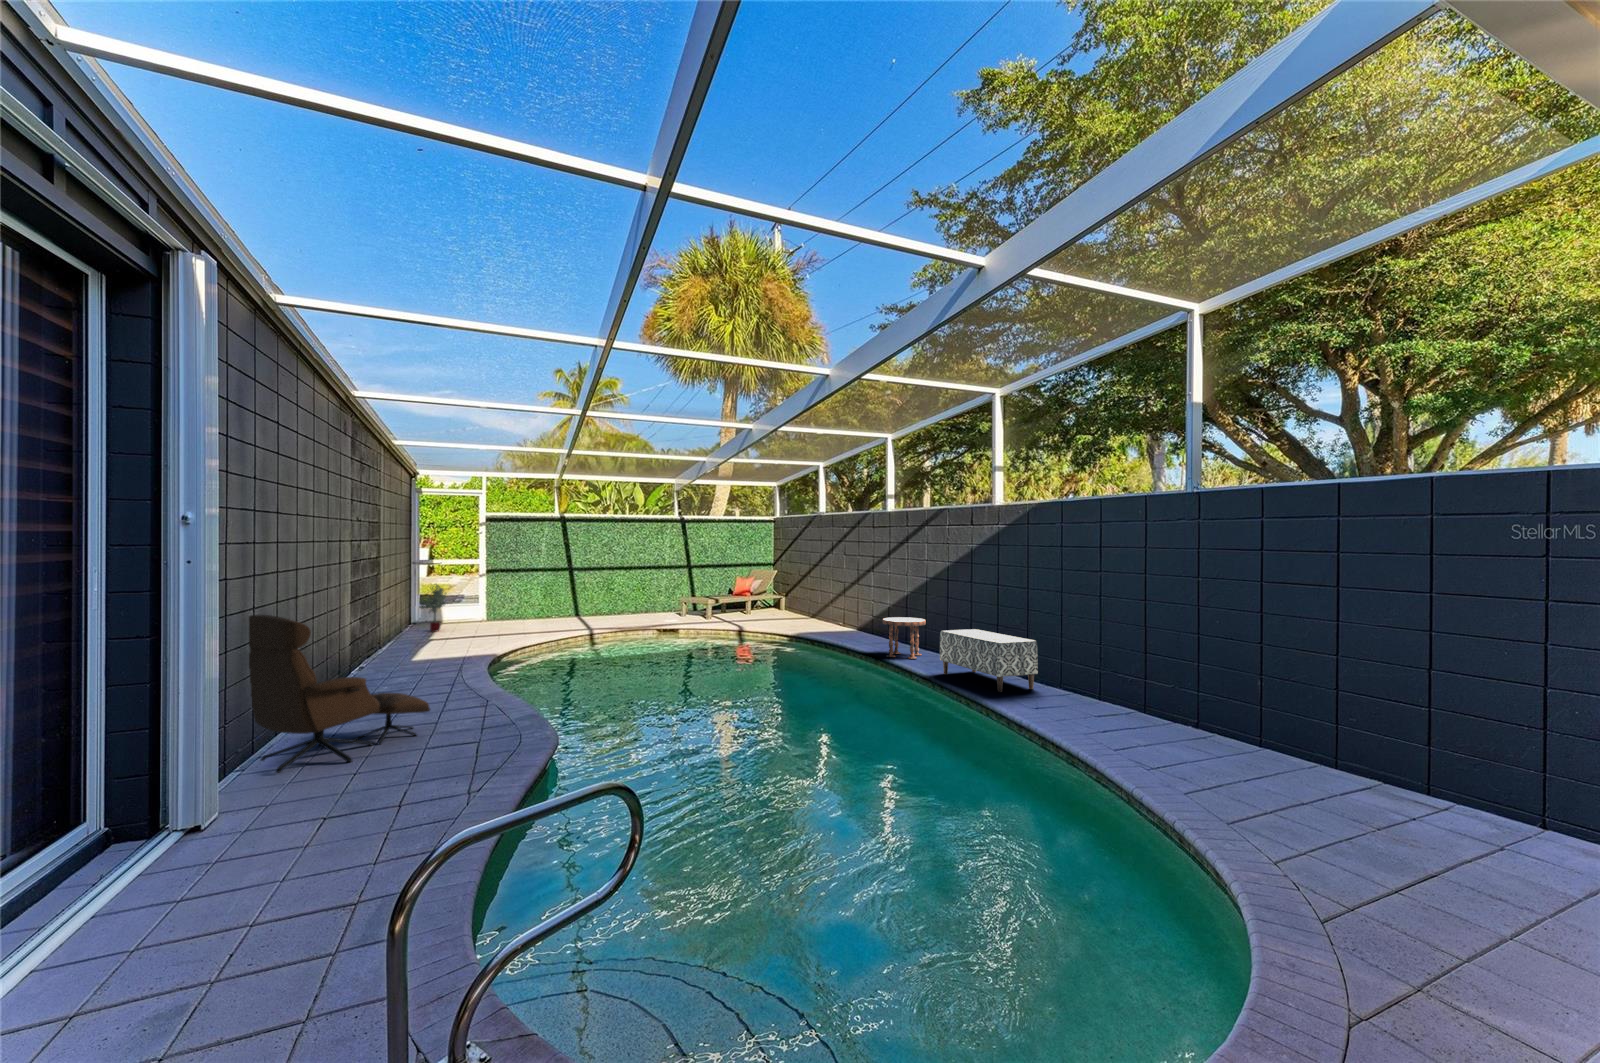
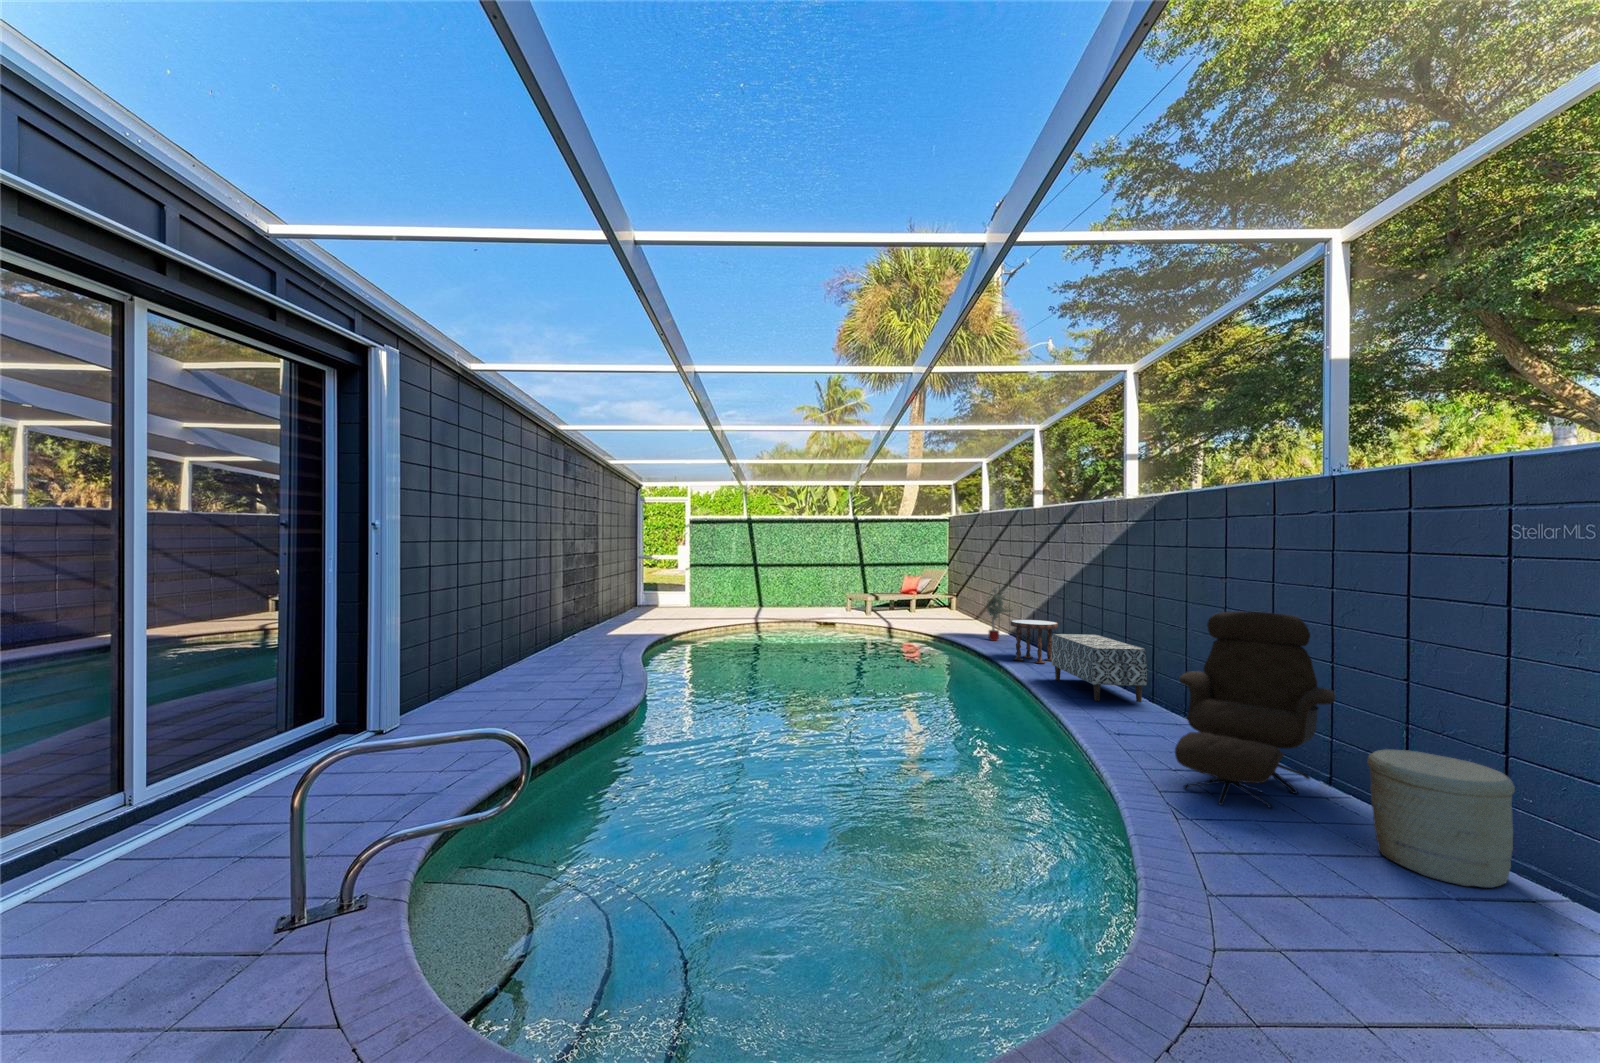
potted tree: present [420,585,446,632] -> present [985,588,1013,641]
lounge chair: present [249,615,430,773] -> present [1175,611,1335,808]
woven basket: none [1330,717,1448,825] -> present [1367,749,1515,888]

